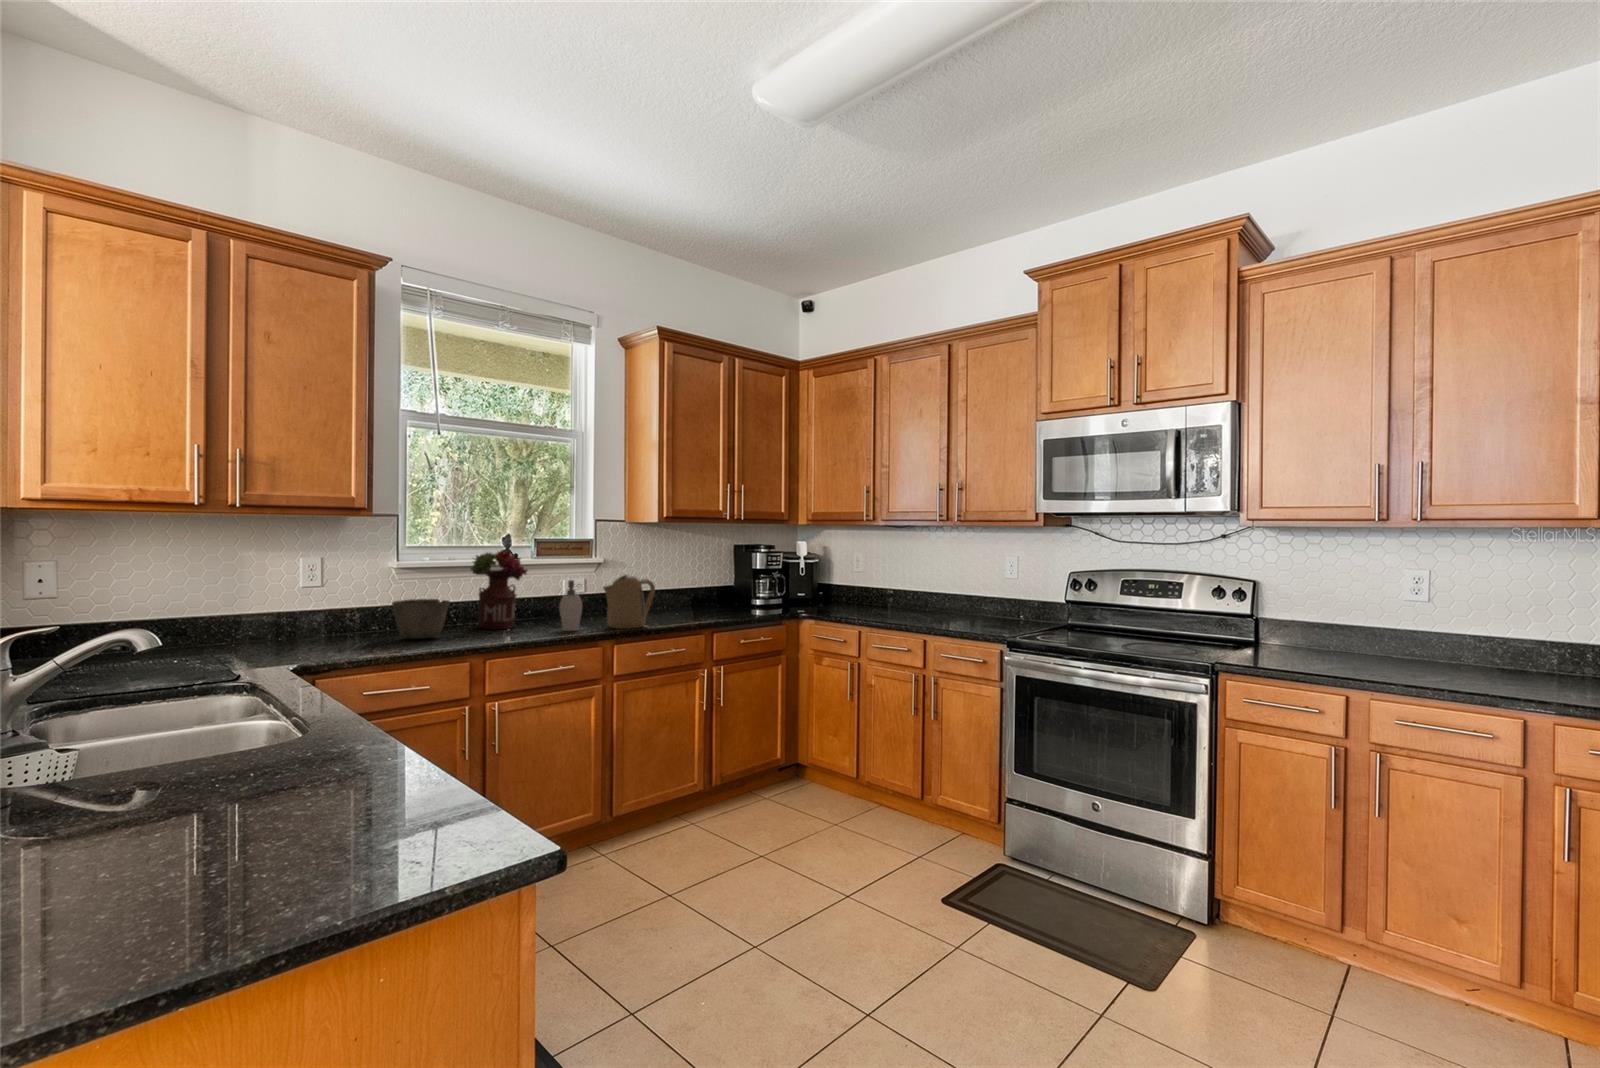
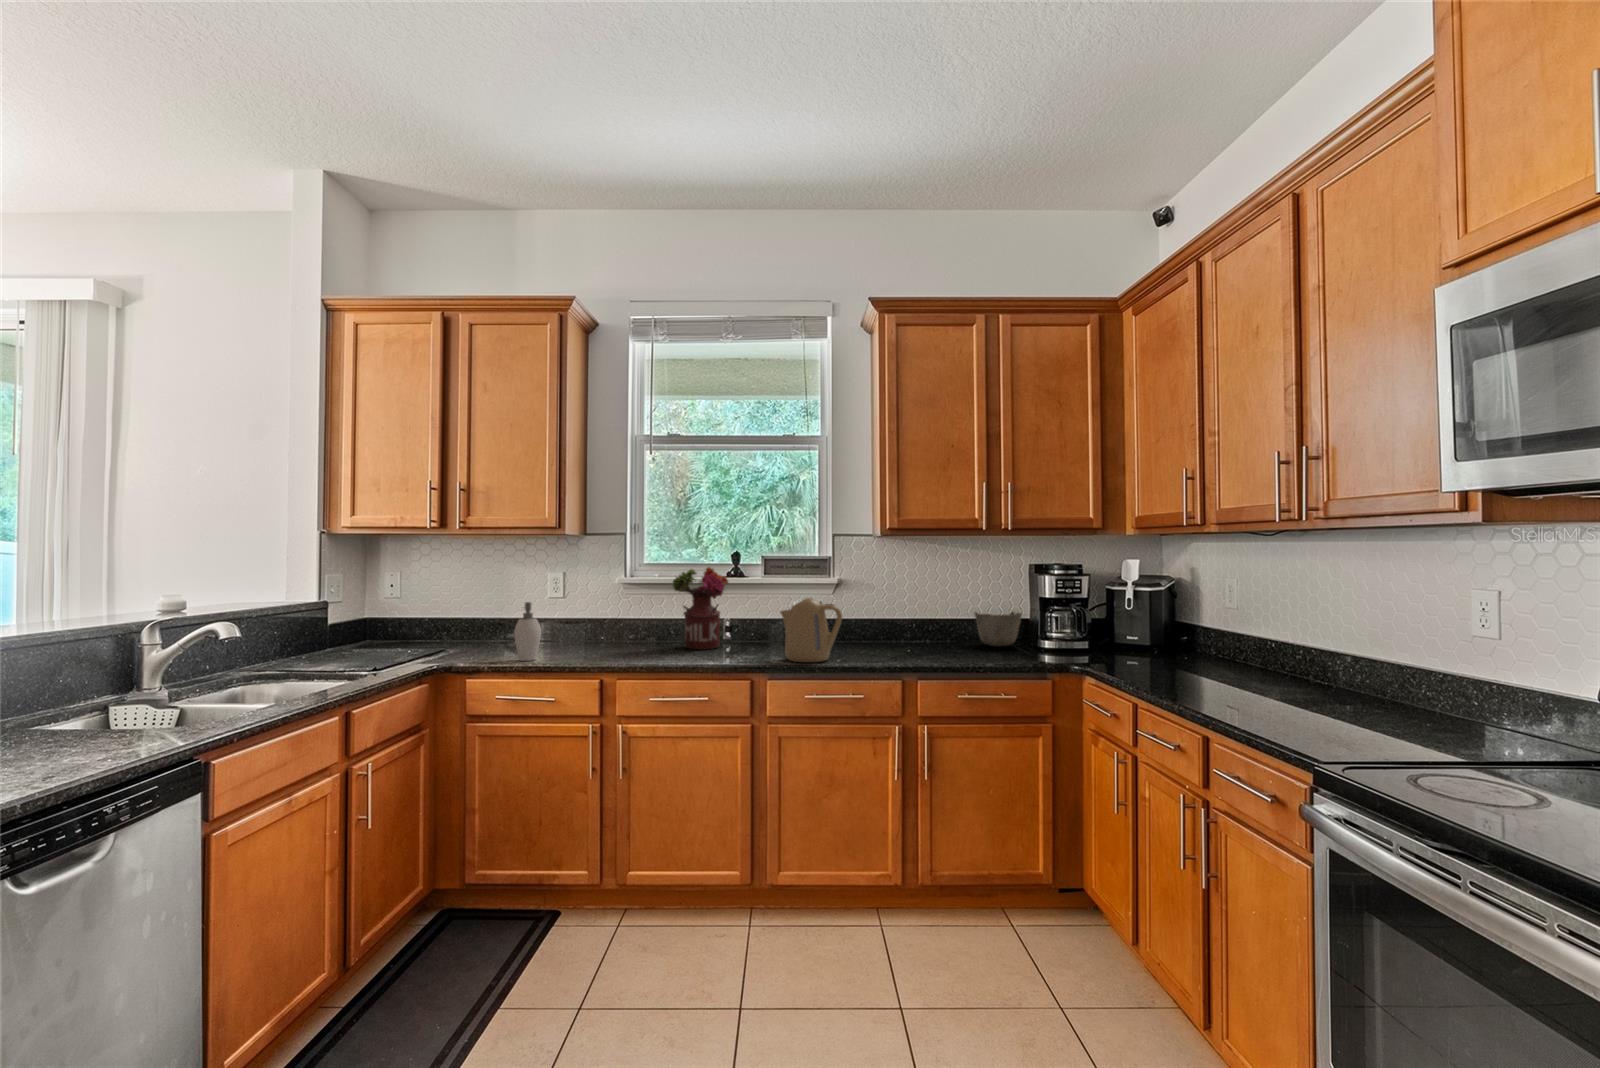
soap dispenser: present [559,580,582,631] -> present [514,602,541,661]
ceramic bowl: present [392,599,450,639] -> present [975,612,1022,647]

